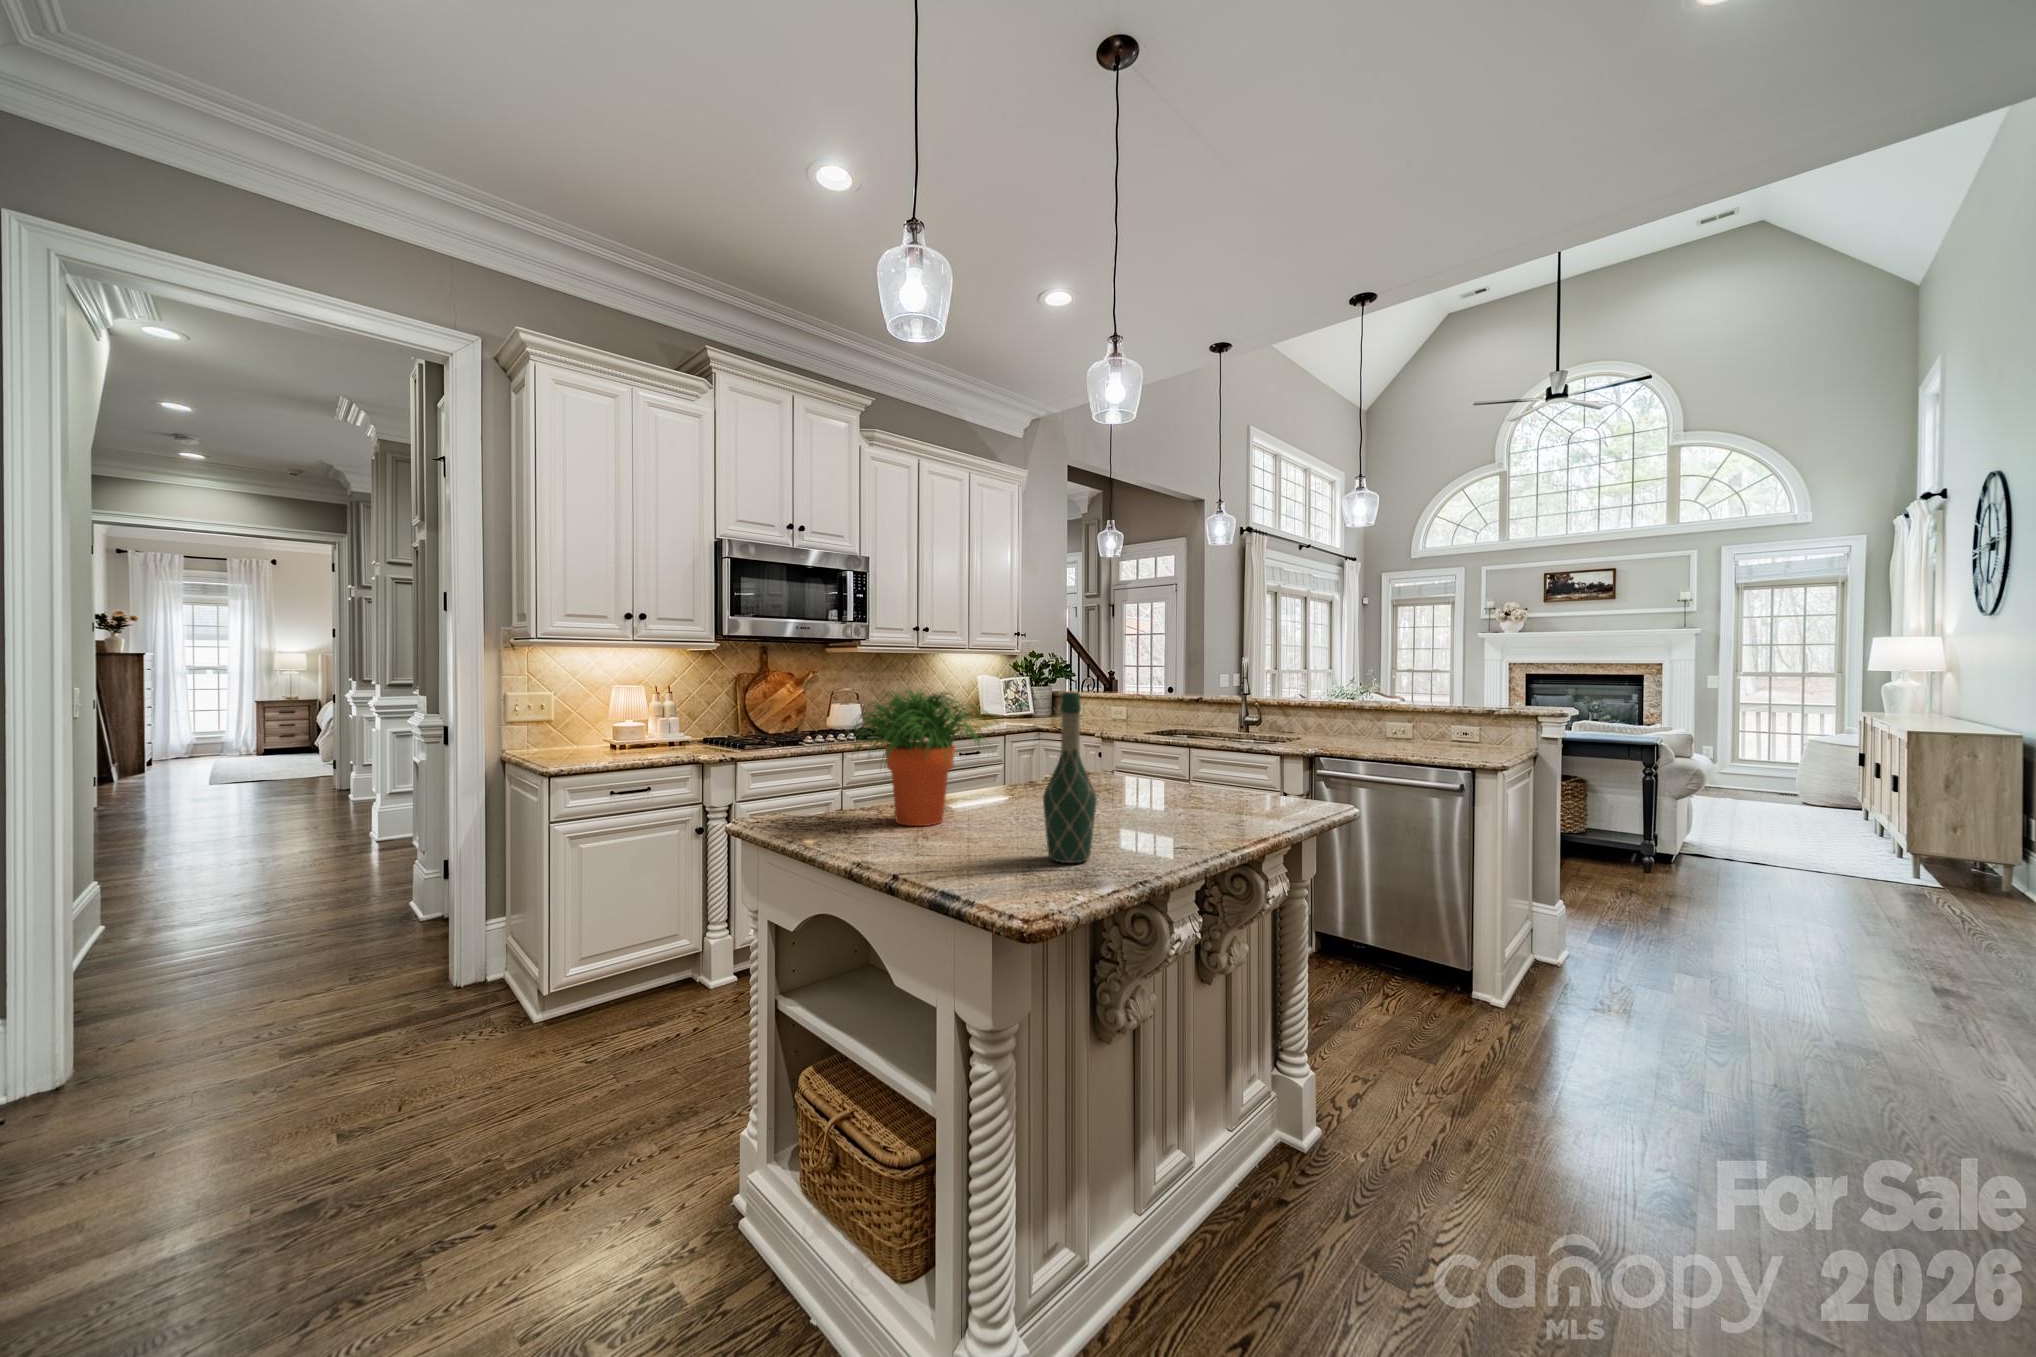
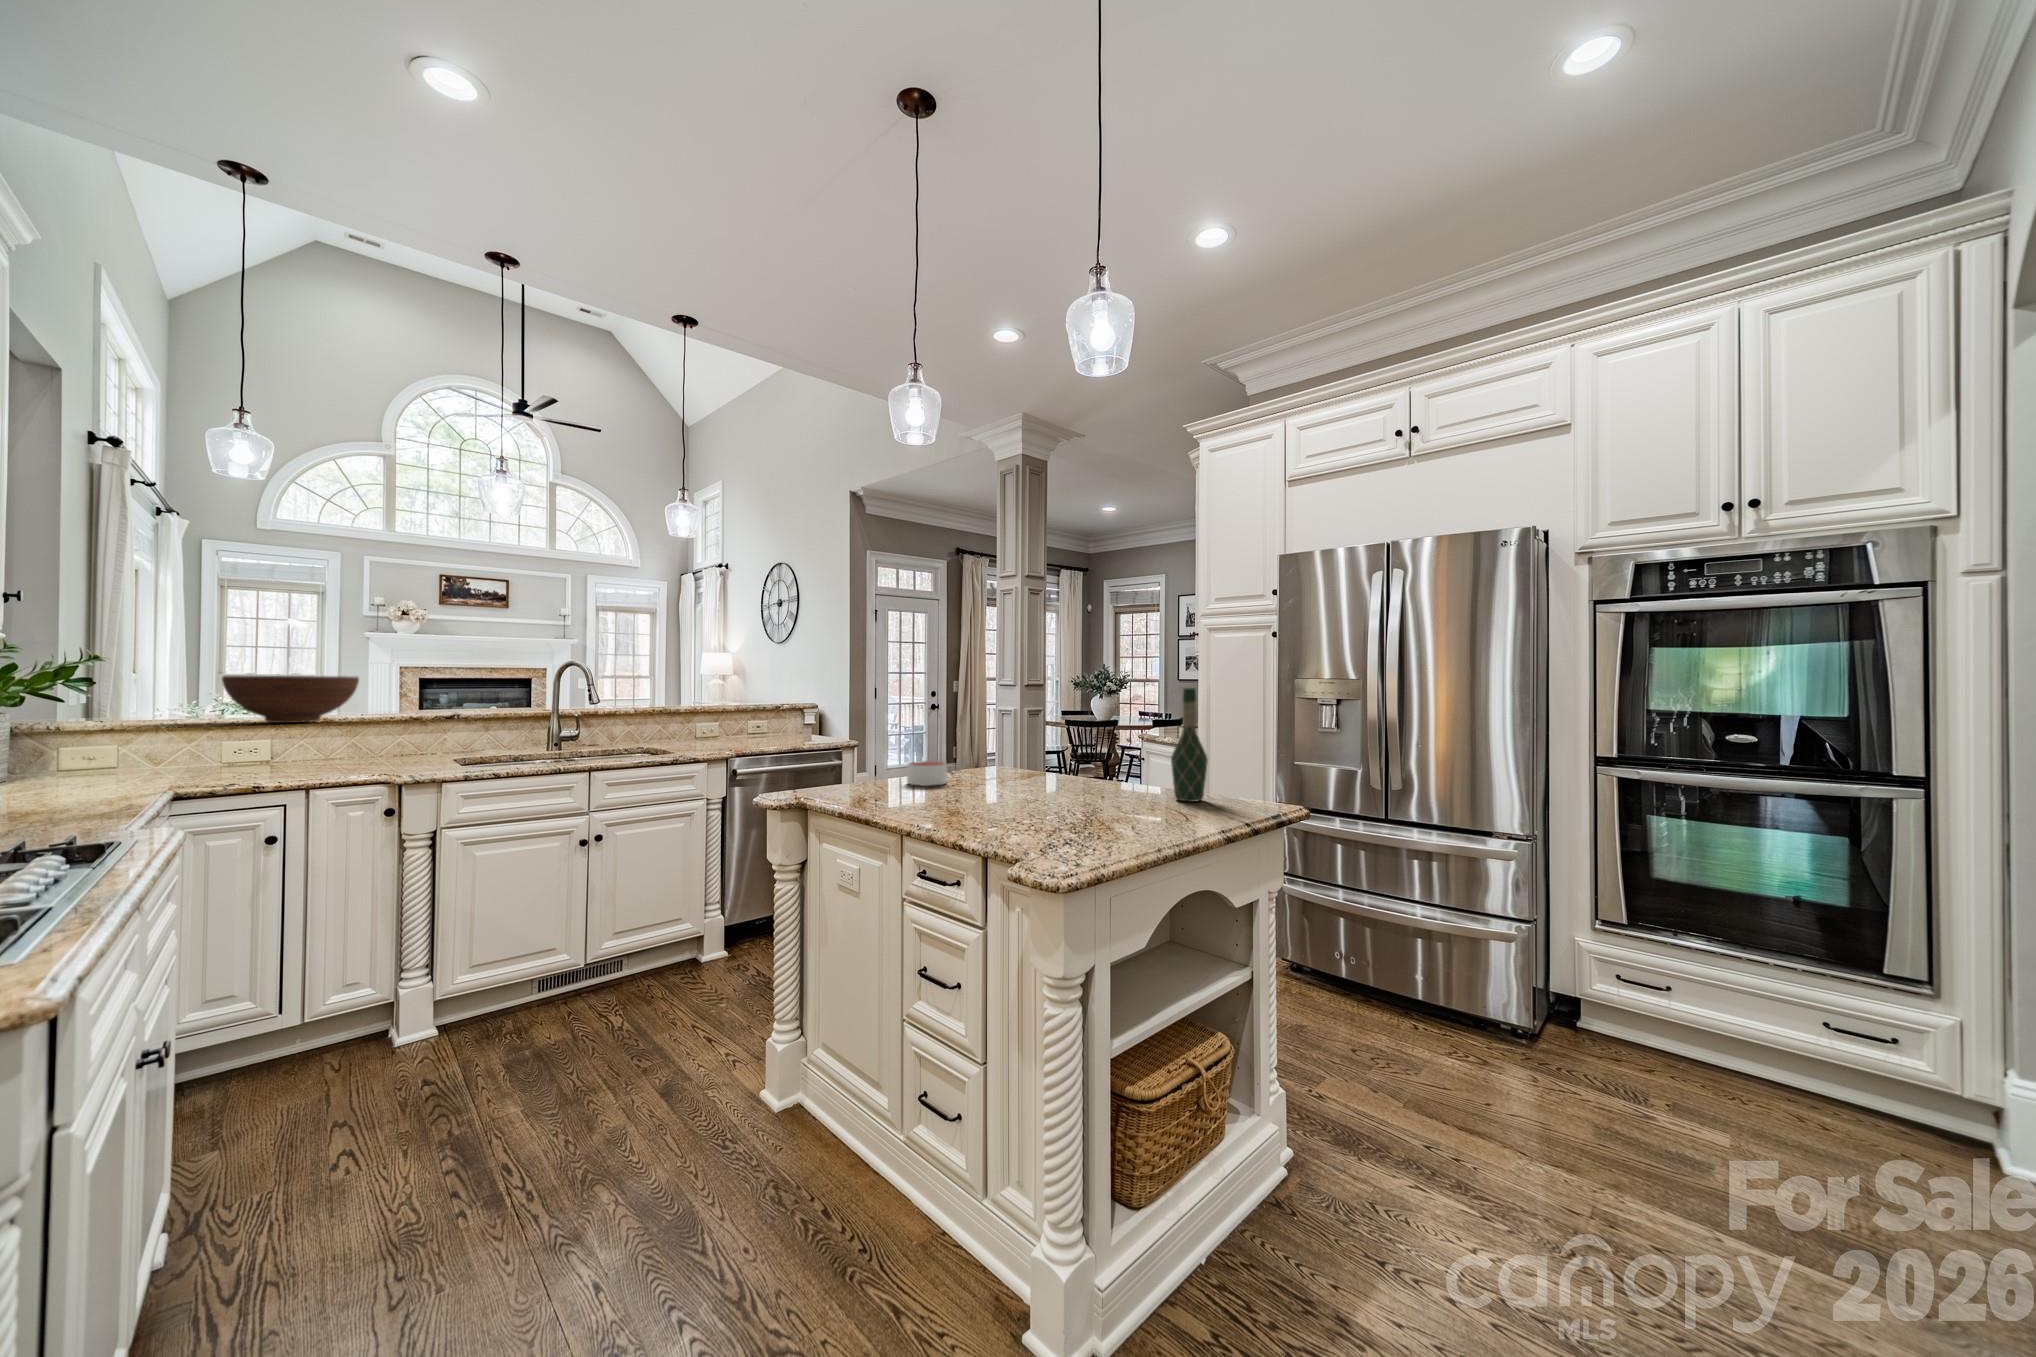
fruit bowl: none [1091,671,1153,700] -> present [222,676,359,723]
potted plant: present [848,689,997,826] -> none [985,690,1140,825]
candle: none [1121,767,1165,795] -> present [907,761,947,786]

